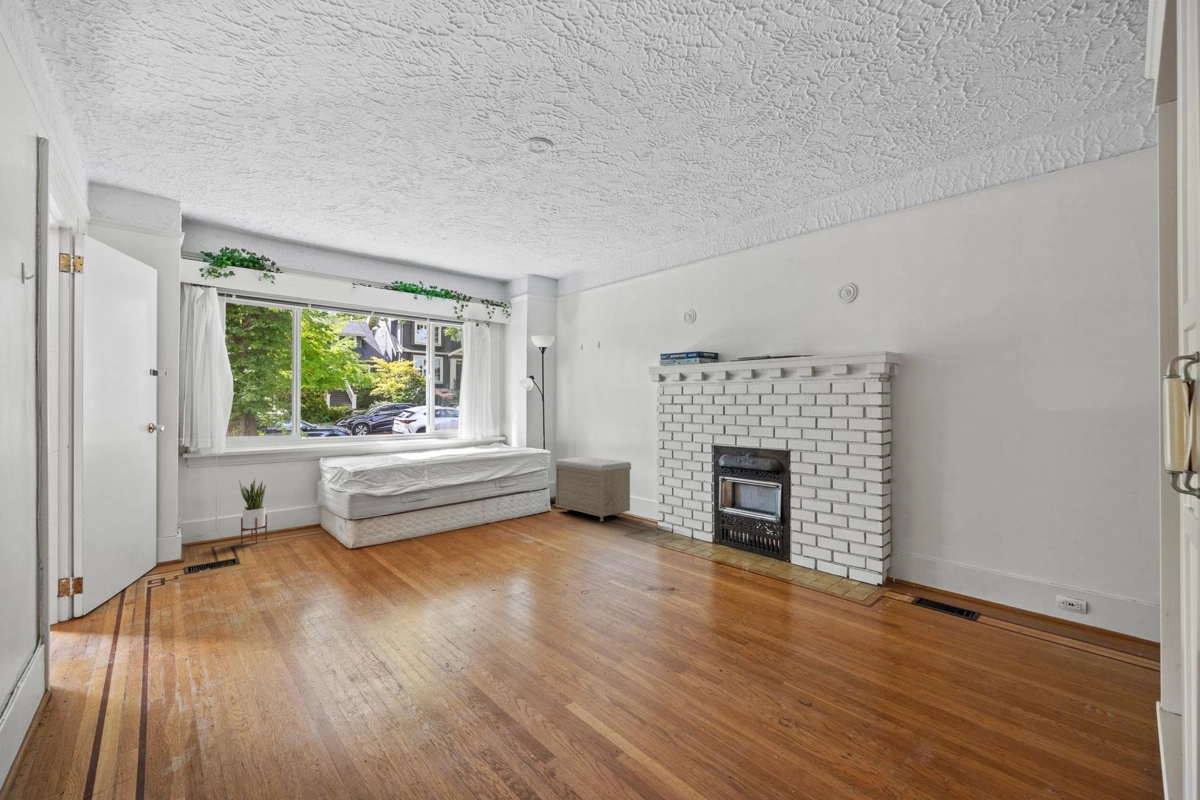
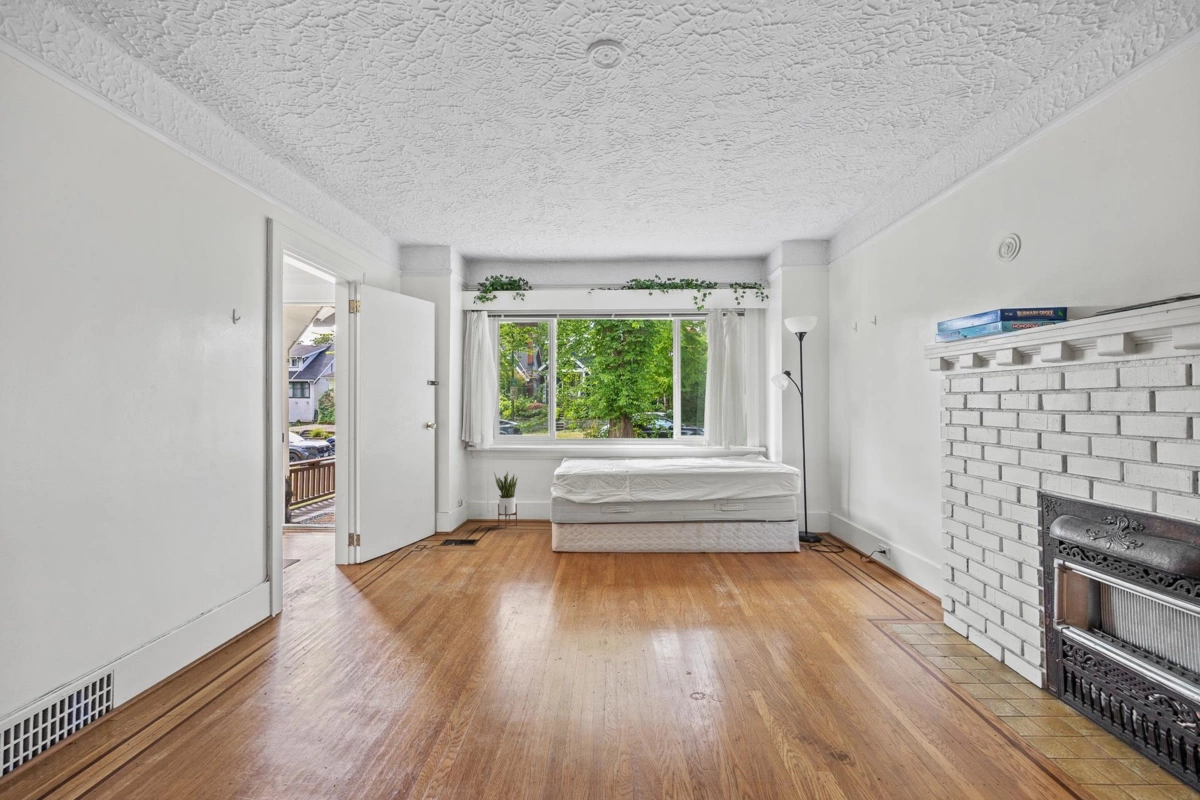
storage bench: present [556,457,631,521] -> none [803,480,912,581]

